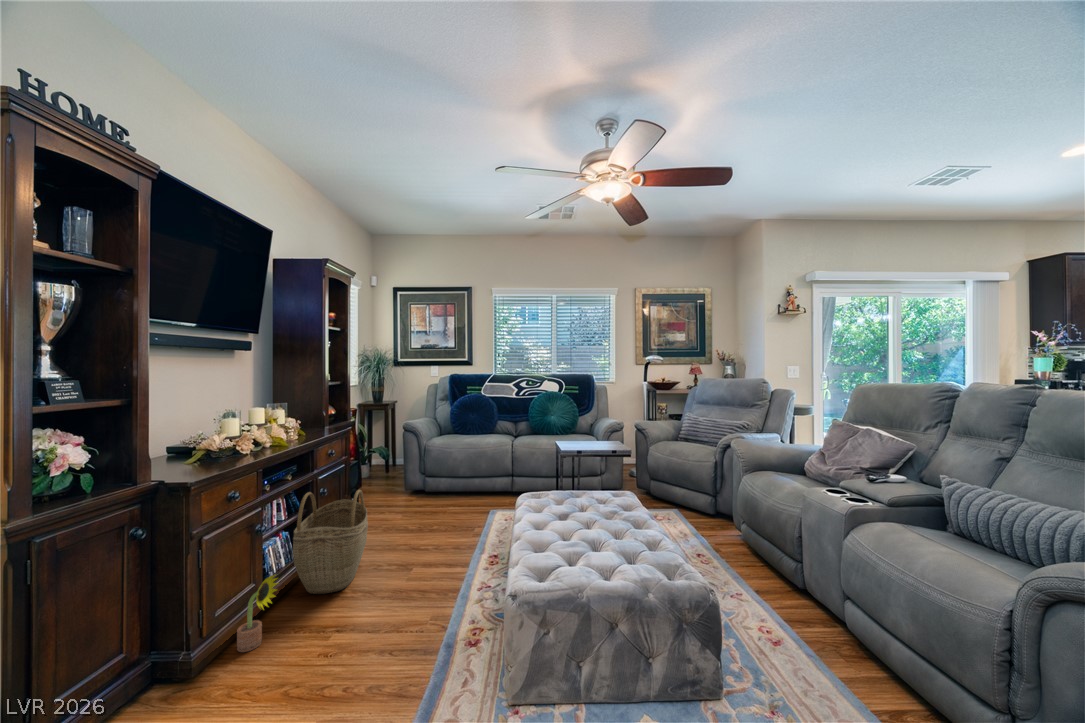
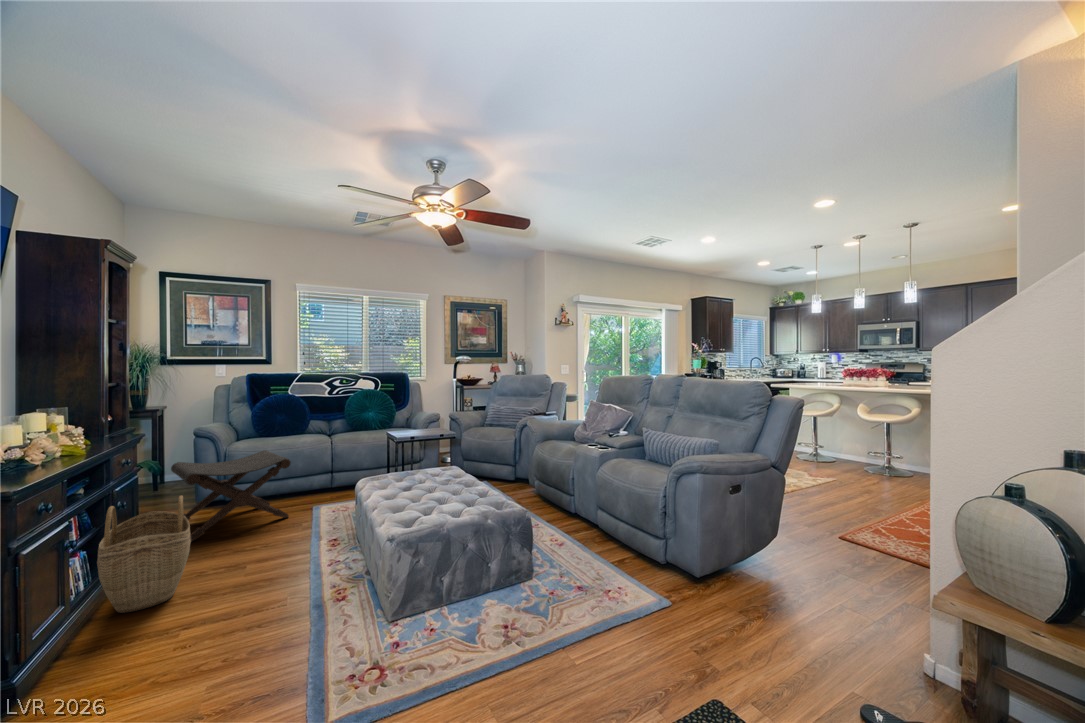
footstool: none [383,447,470,528] -> present [171,450,291,542]
decorative plant: present [237,575,278,652] -> none [55,586,108,676]

